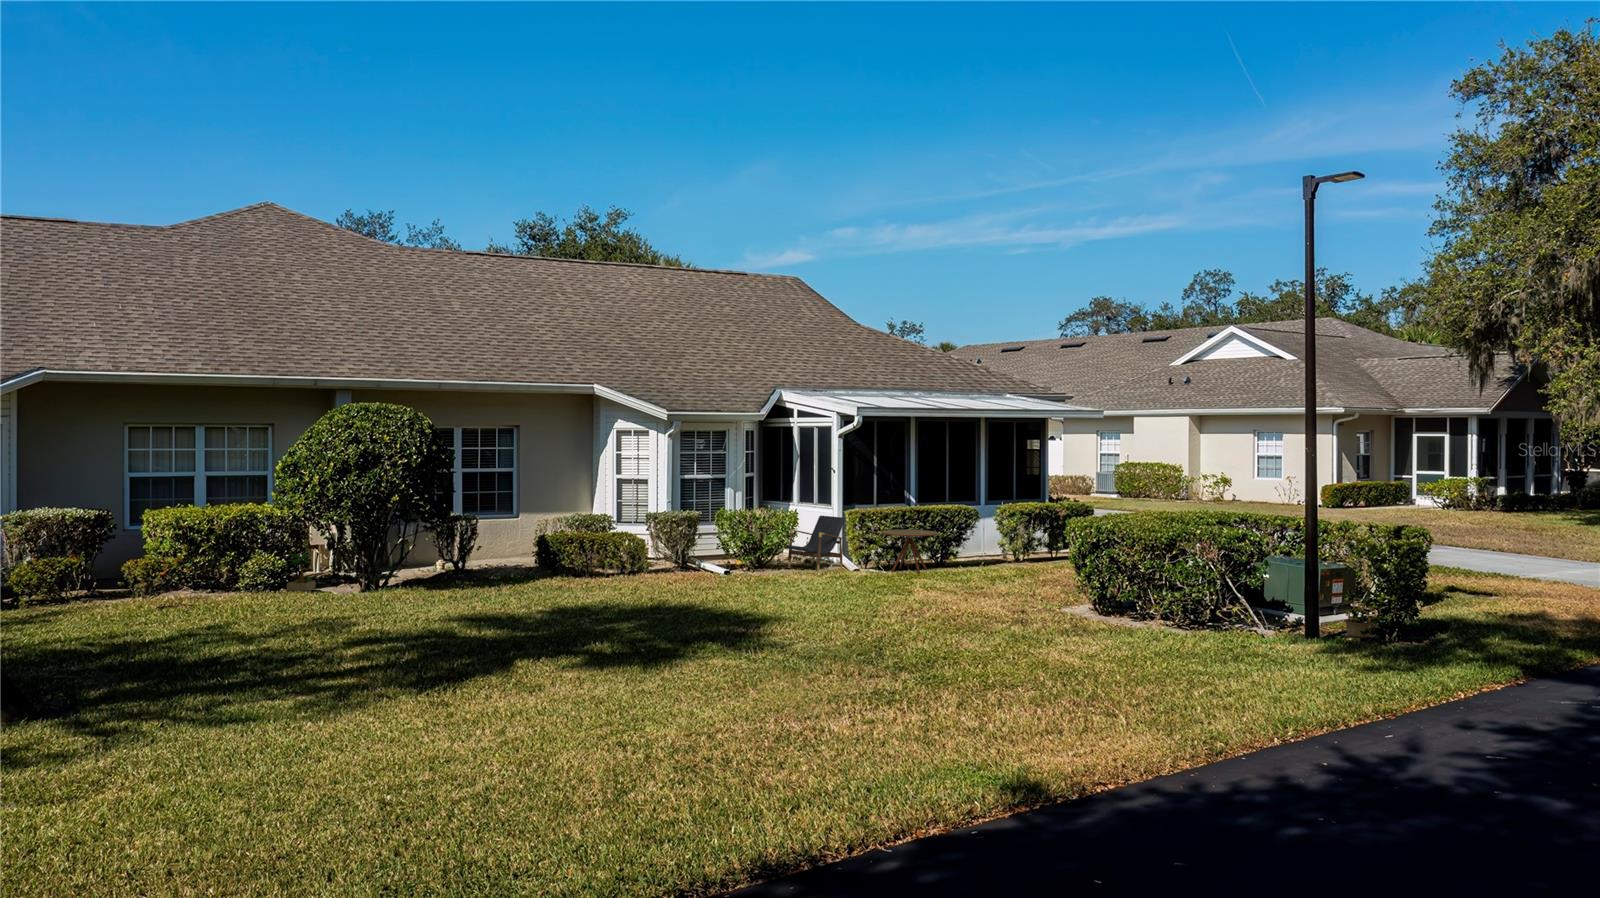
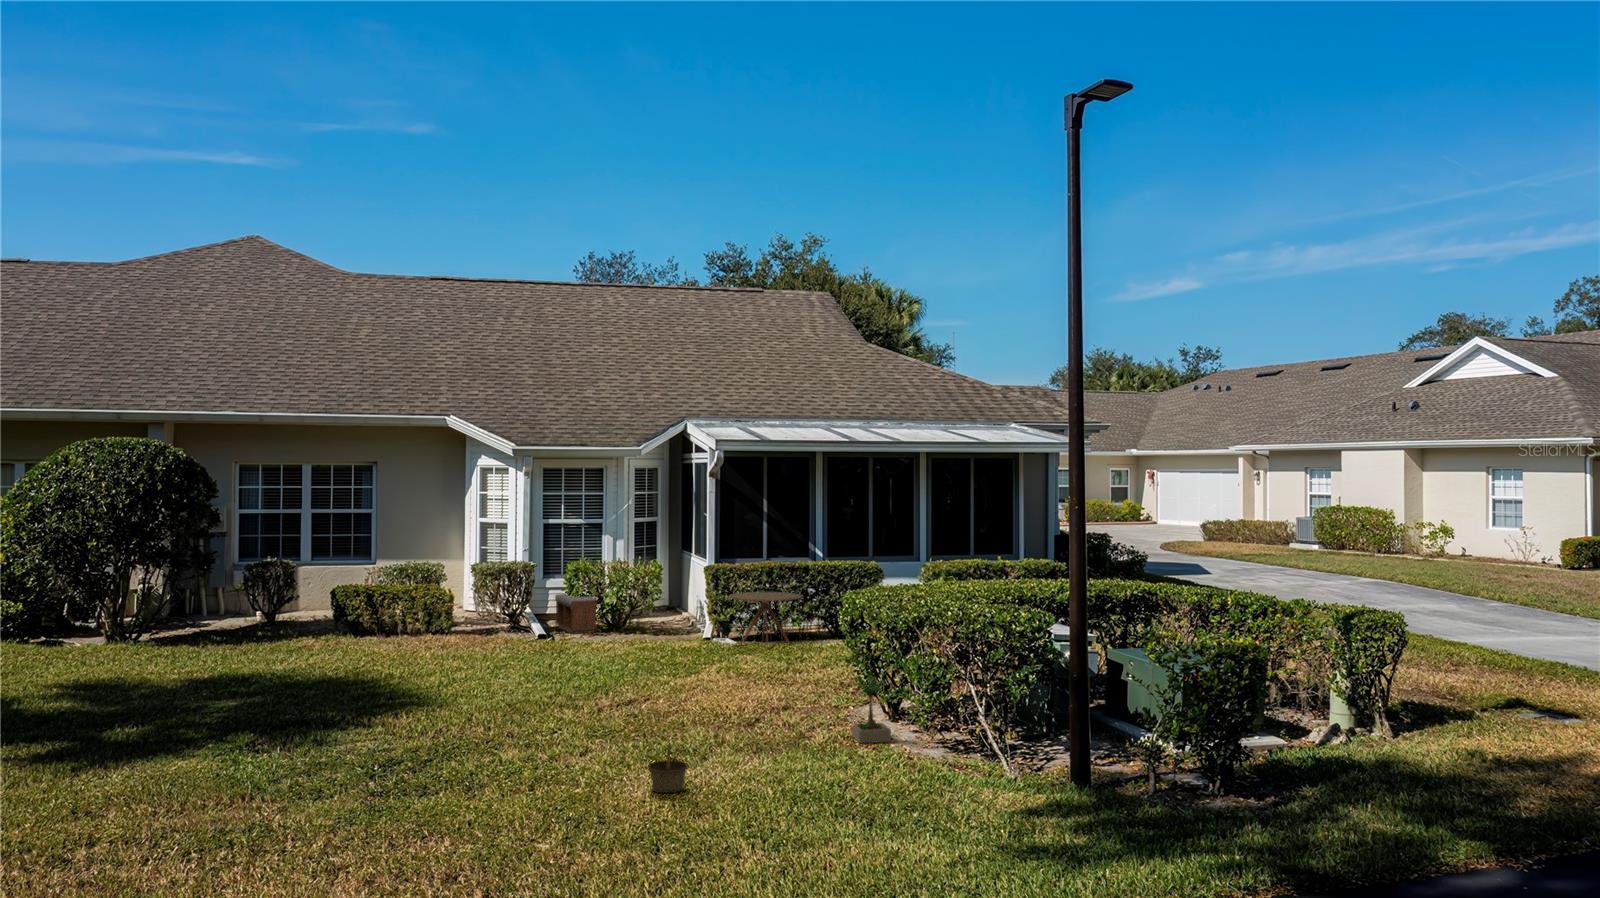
lounge chair: present [786,516,845,571] -> none [629,571,701,641]
bench: none [710,536,756,568] -> present [555,594,597,634]
potted plant: present [287,552,315,591] -> present [852,679,891,743]
basket: present [1345,609,1373,638] -> present [648,744,688,793]

